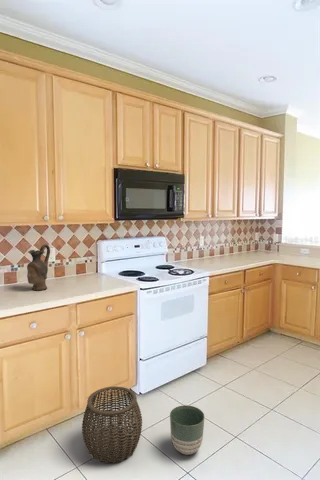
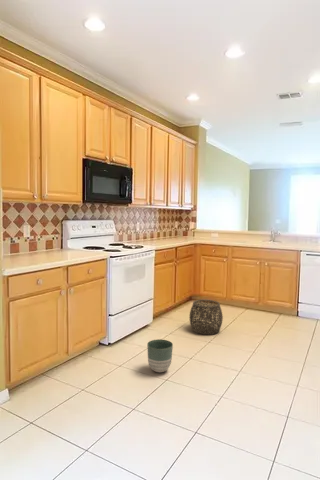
ceramic pitcher: present [27,244,50,290] -> none [18,219,36,258]
woven basket: present [82,386,142,463] -> present [190,300,223,334]

